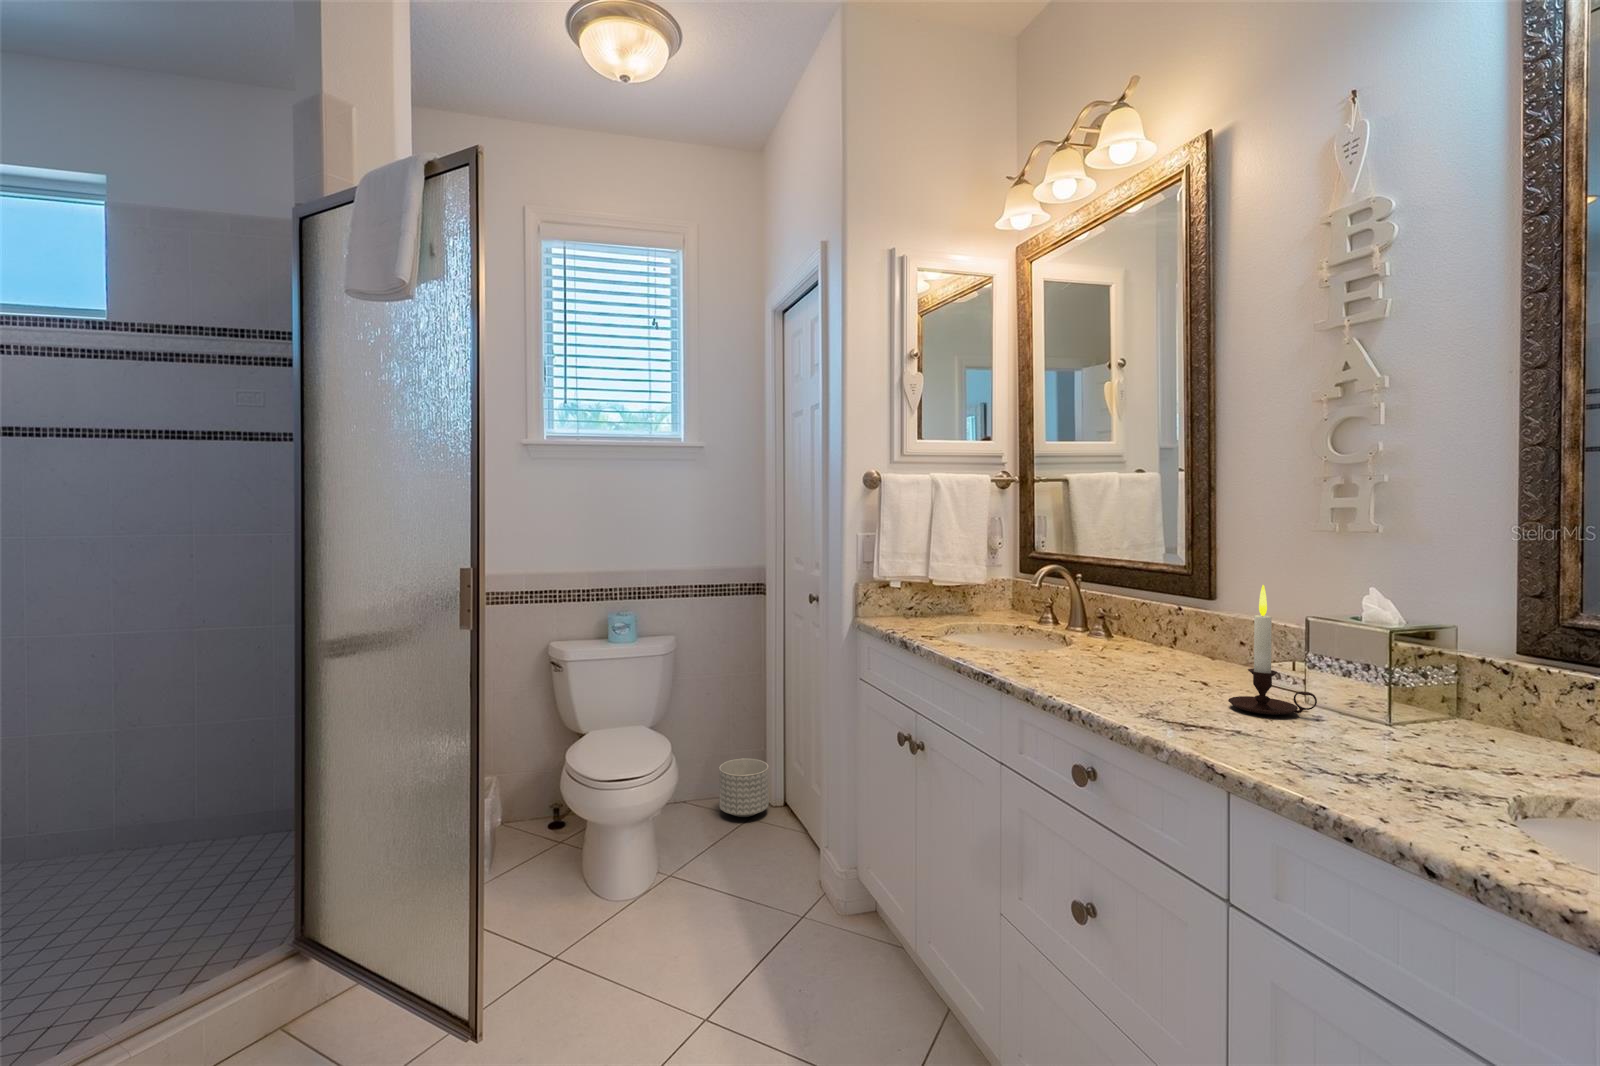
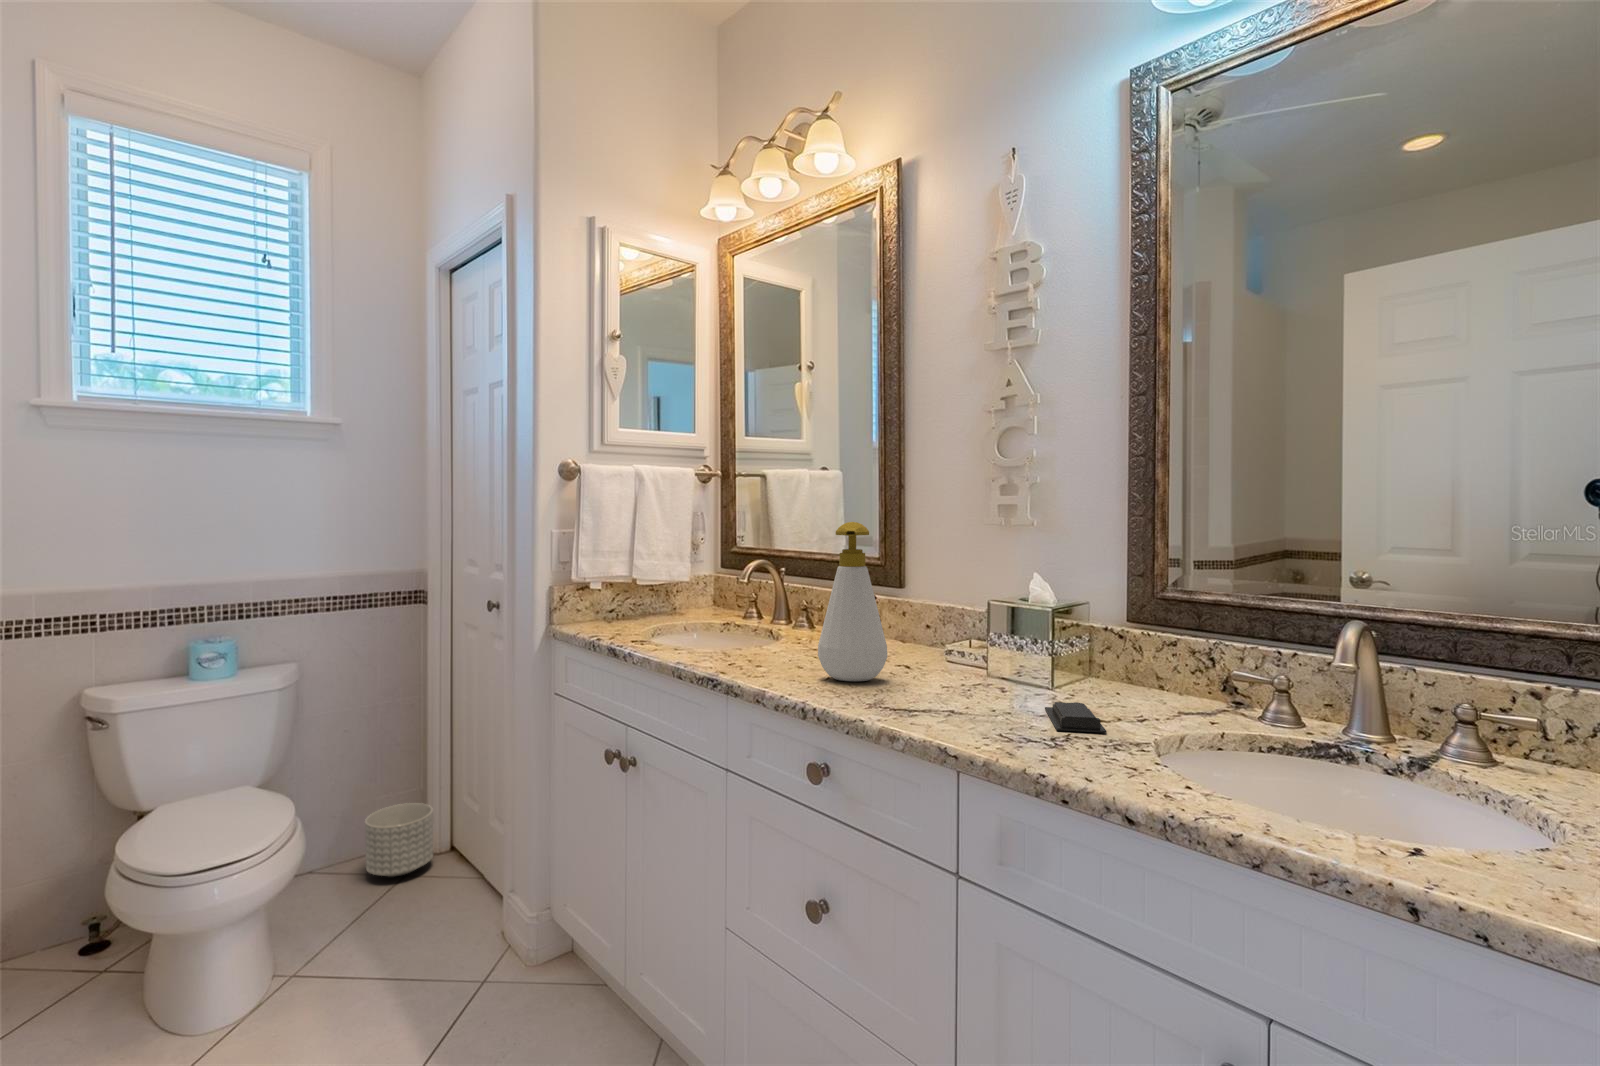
soap bottle: none [1095,526,1174,691] -> present [818,522,888,681]
candle: present [1228,585,1317,715] -> none [934,575,1003,691]
soap bar: none [1367,737,1444,779] -> present [1045,702,1107,733]

